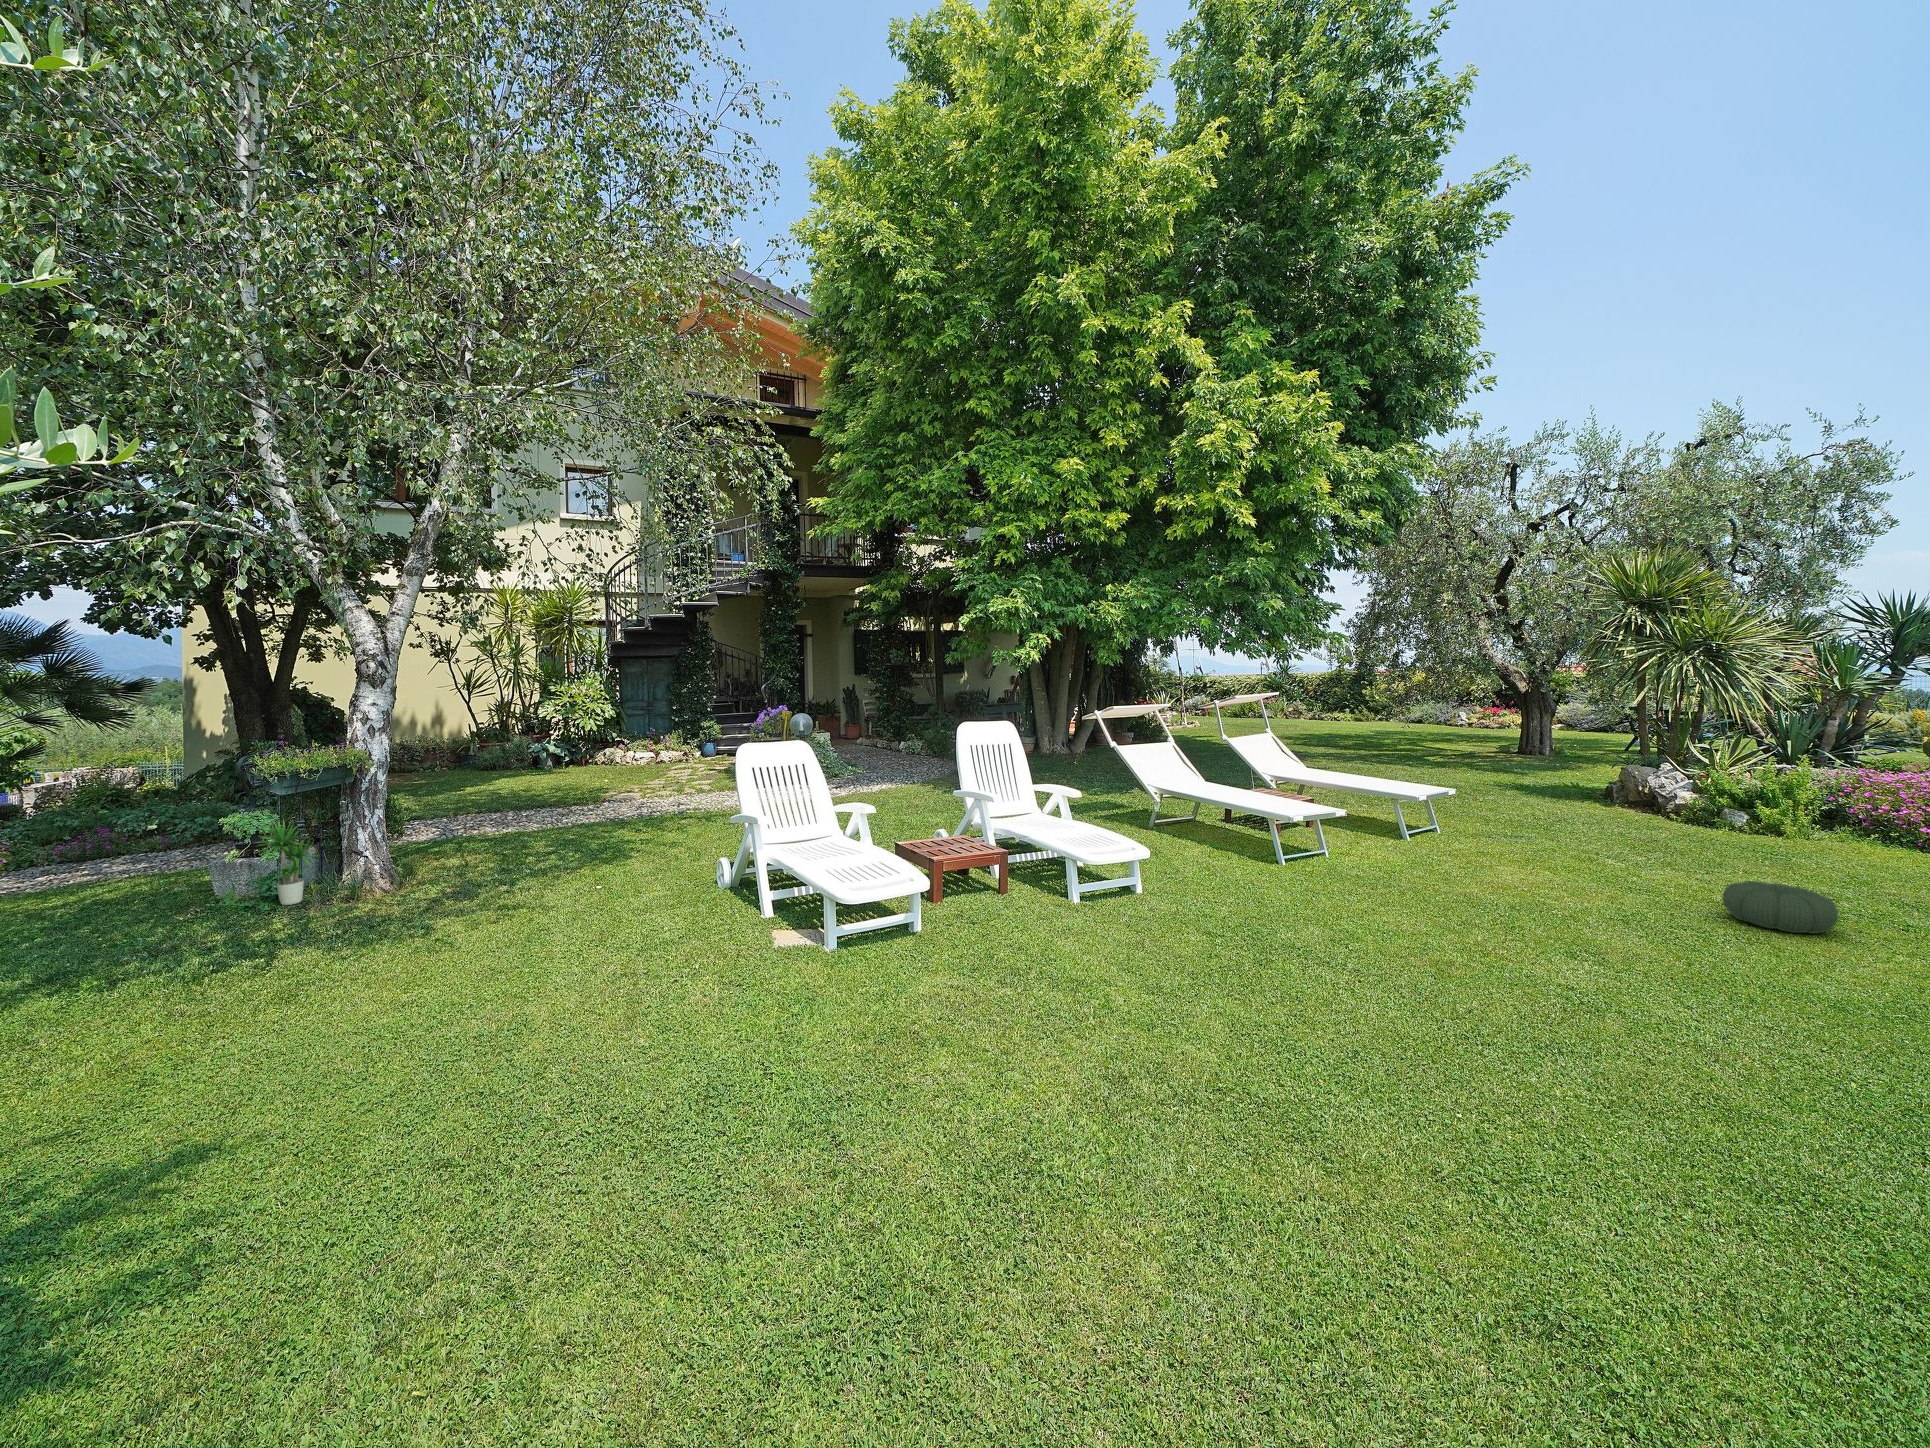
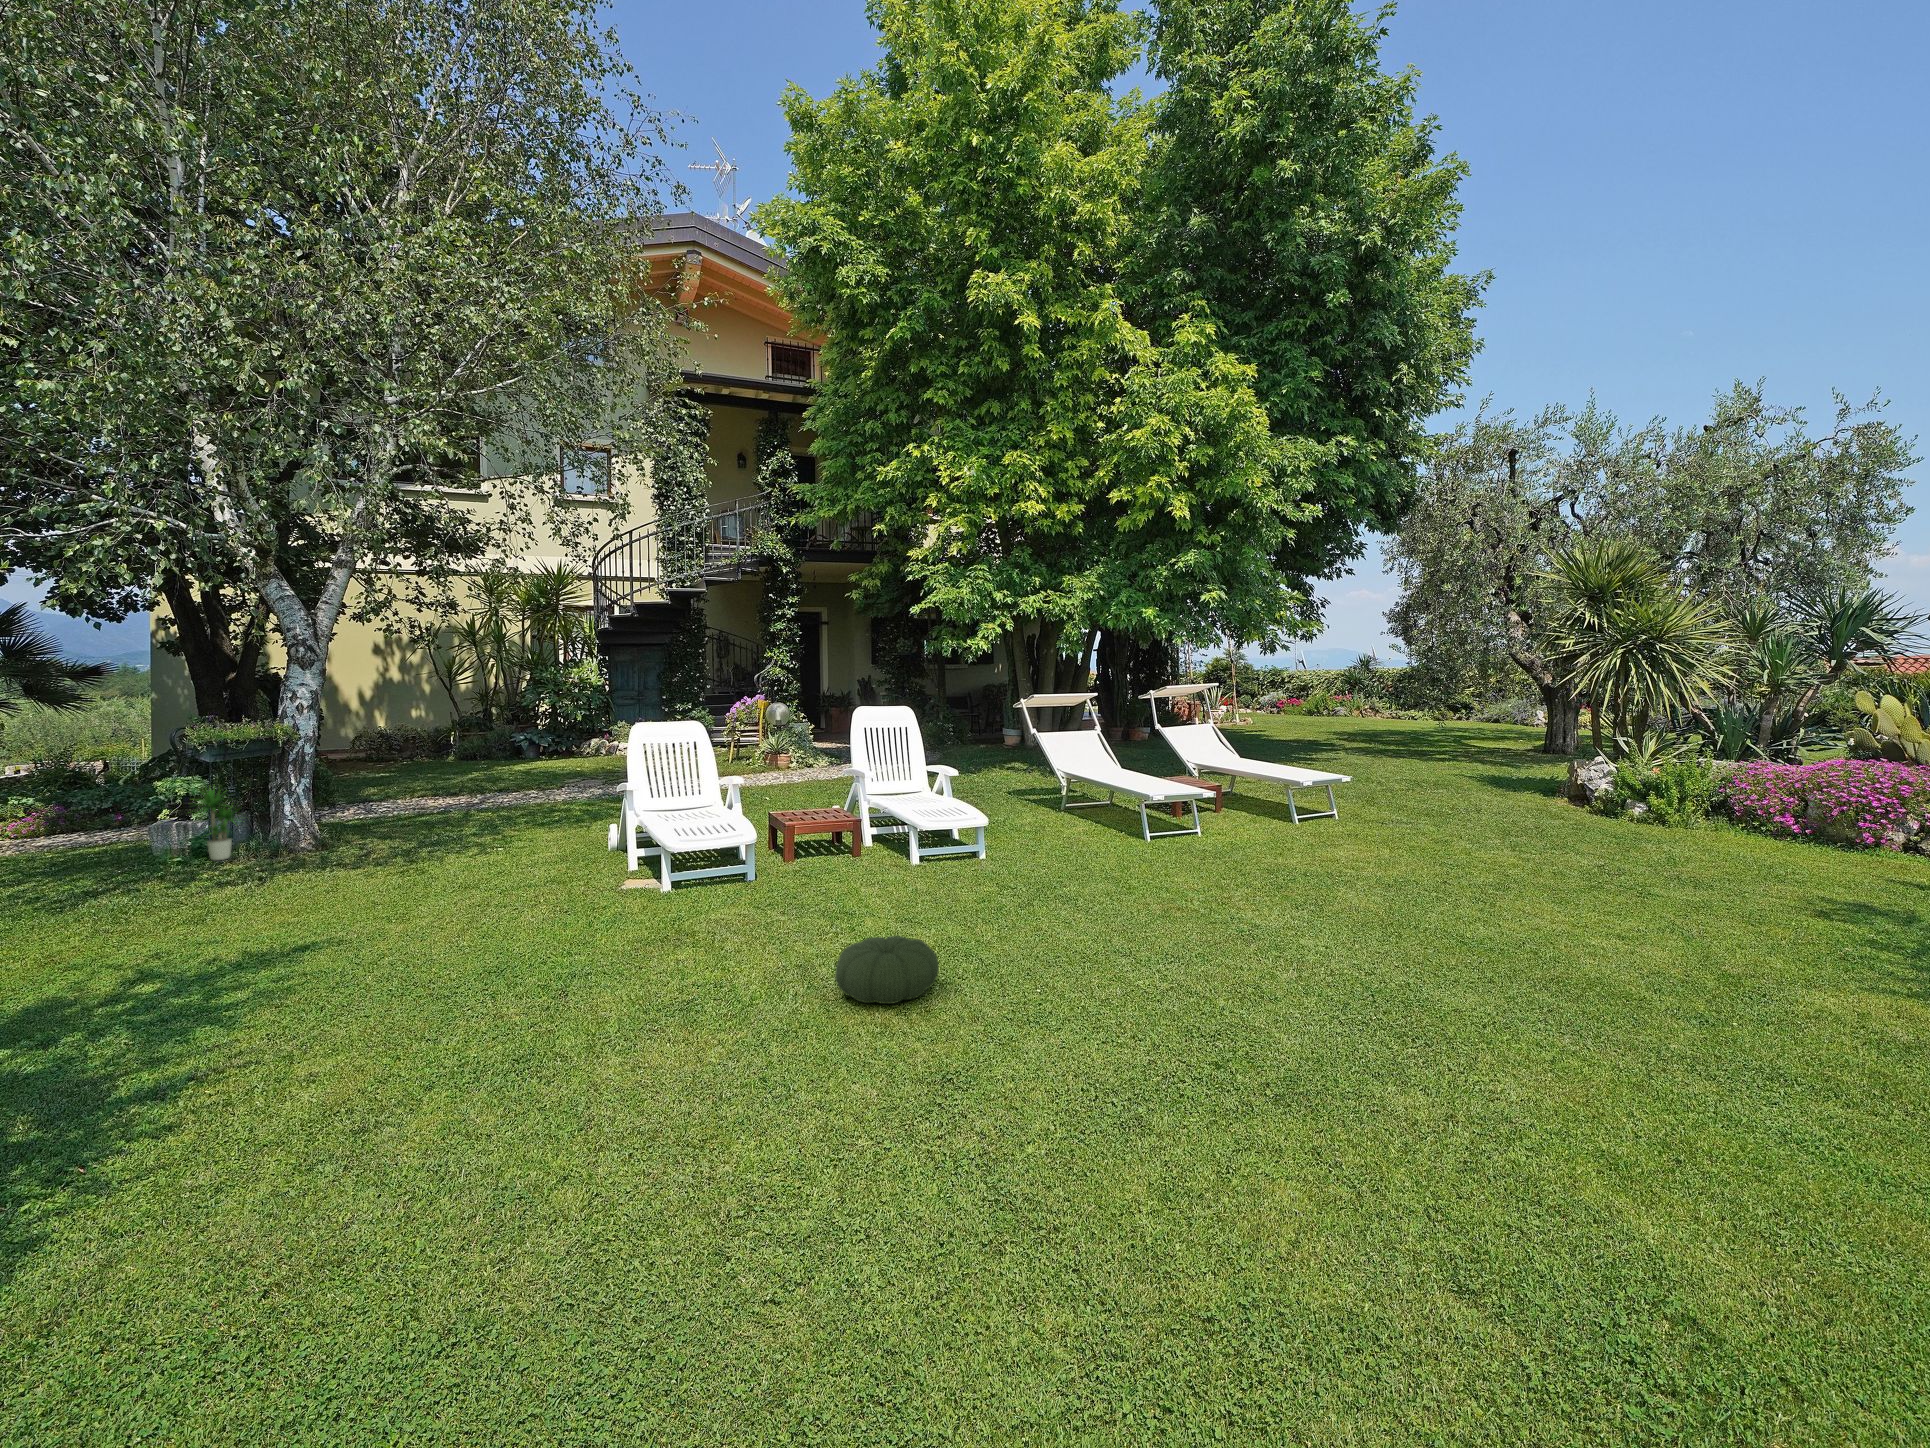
pouf: present [1722,881,1838,934] -> present [835,936,939,1004]

